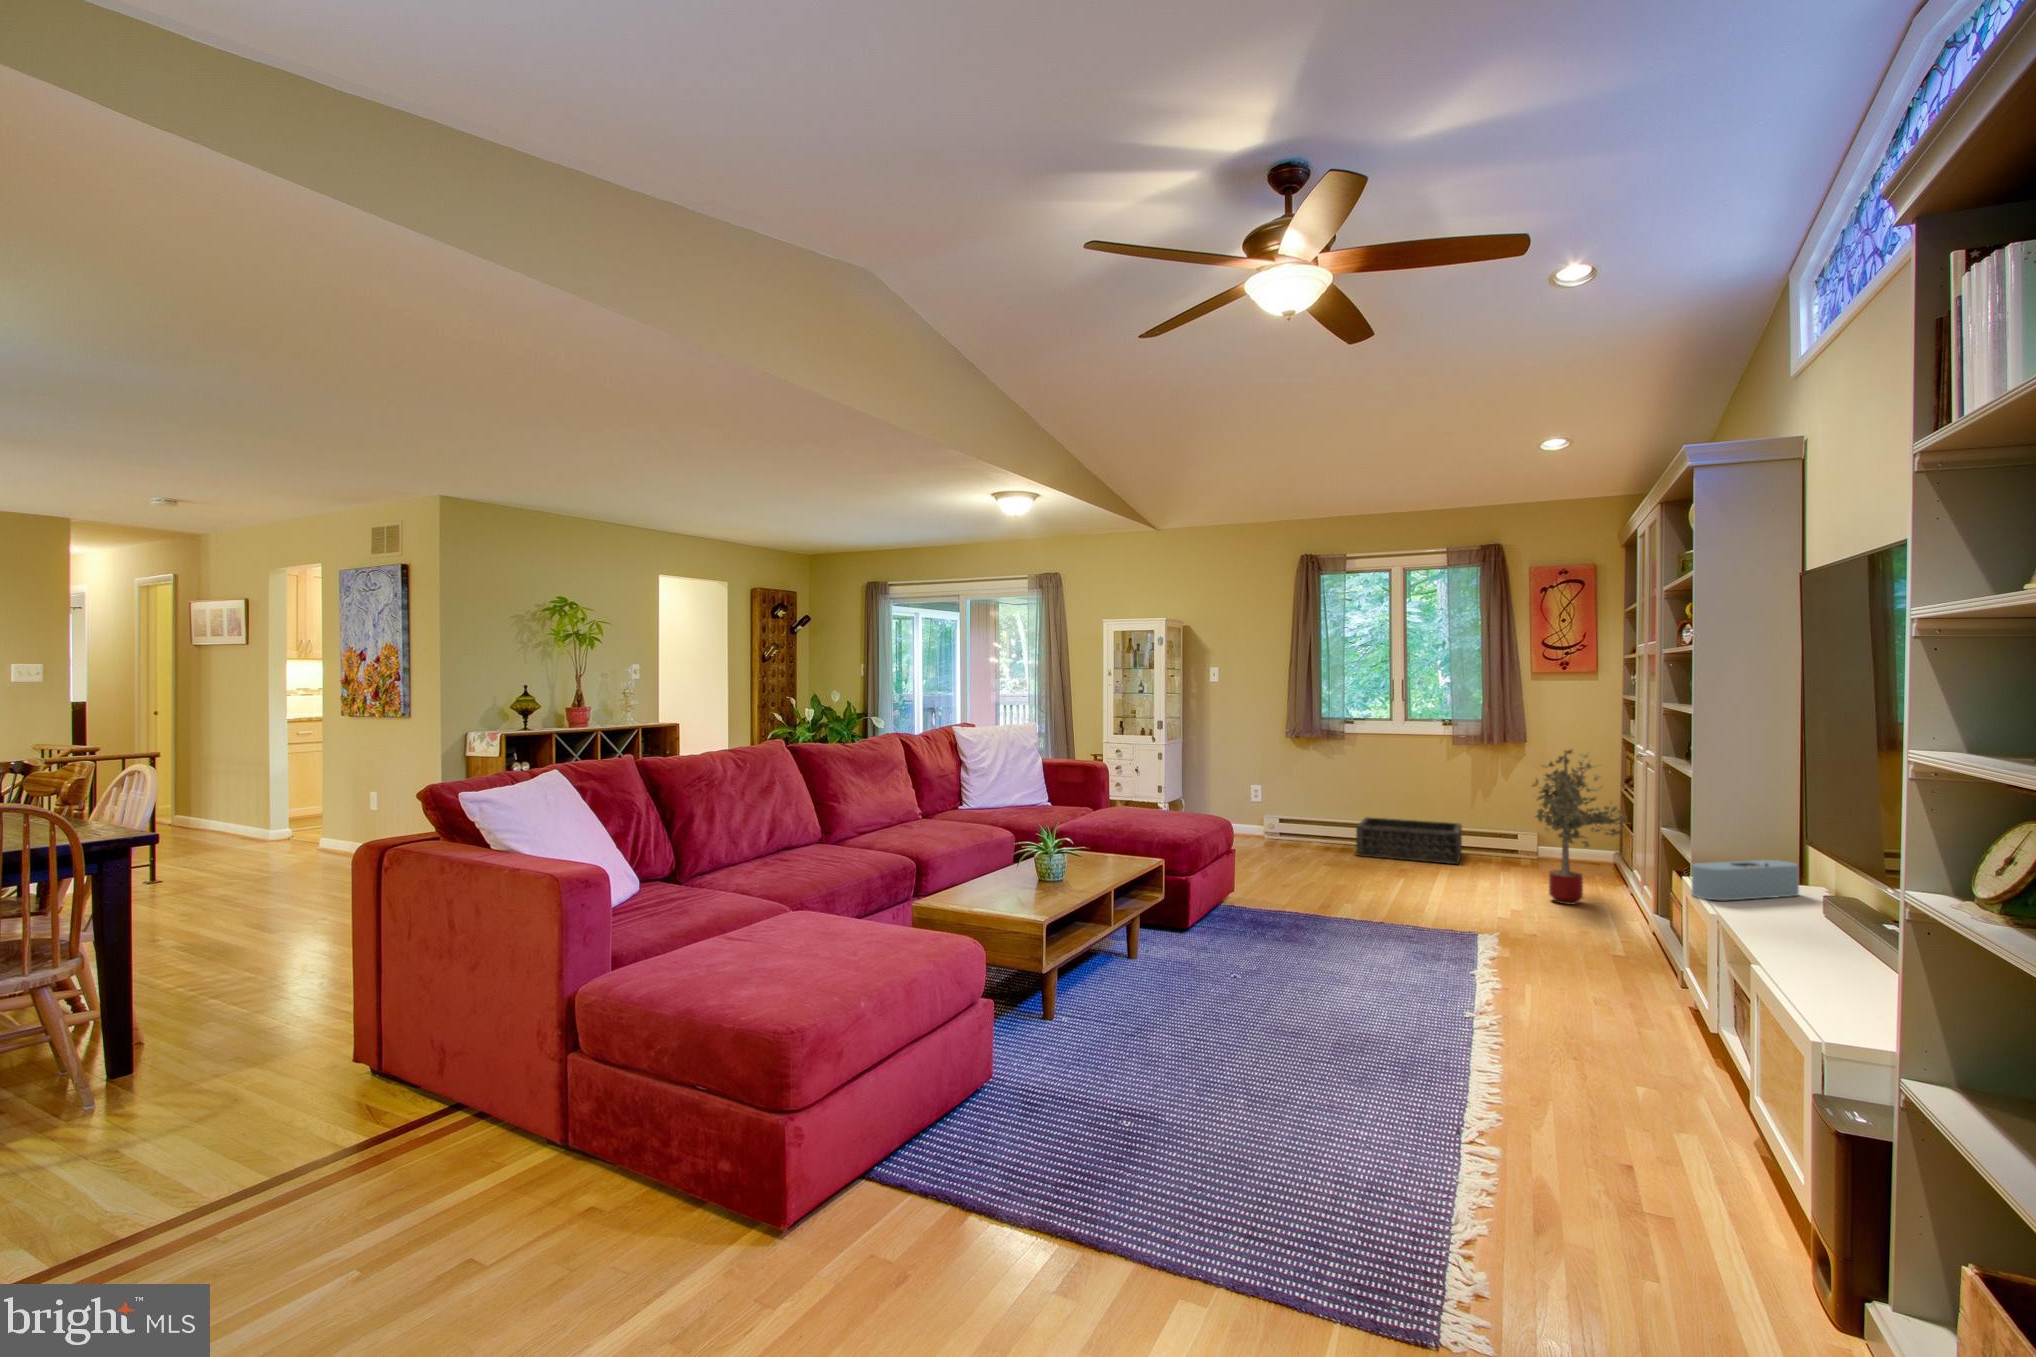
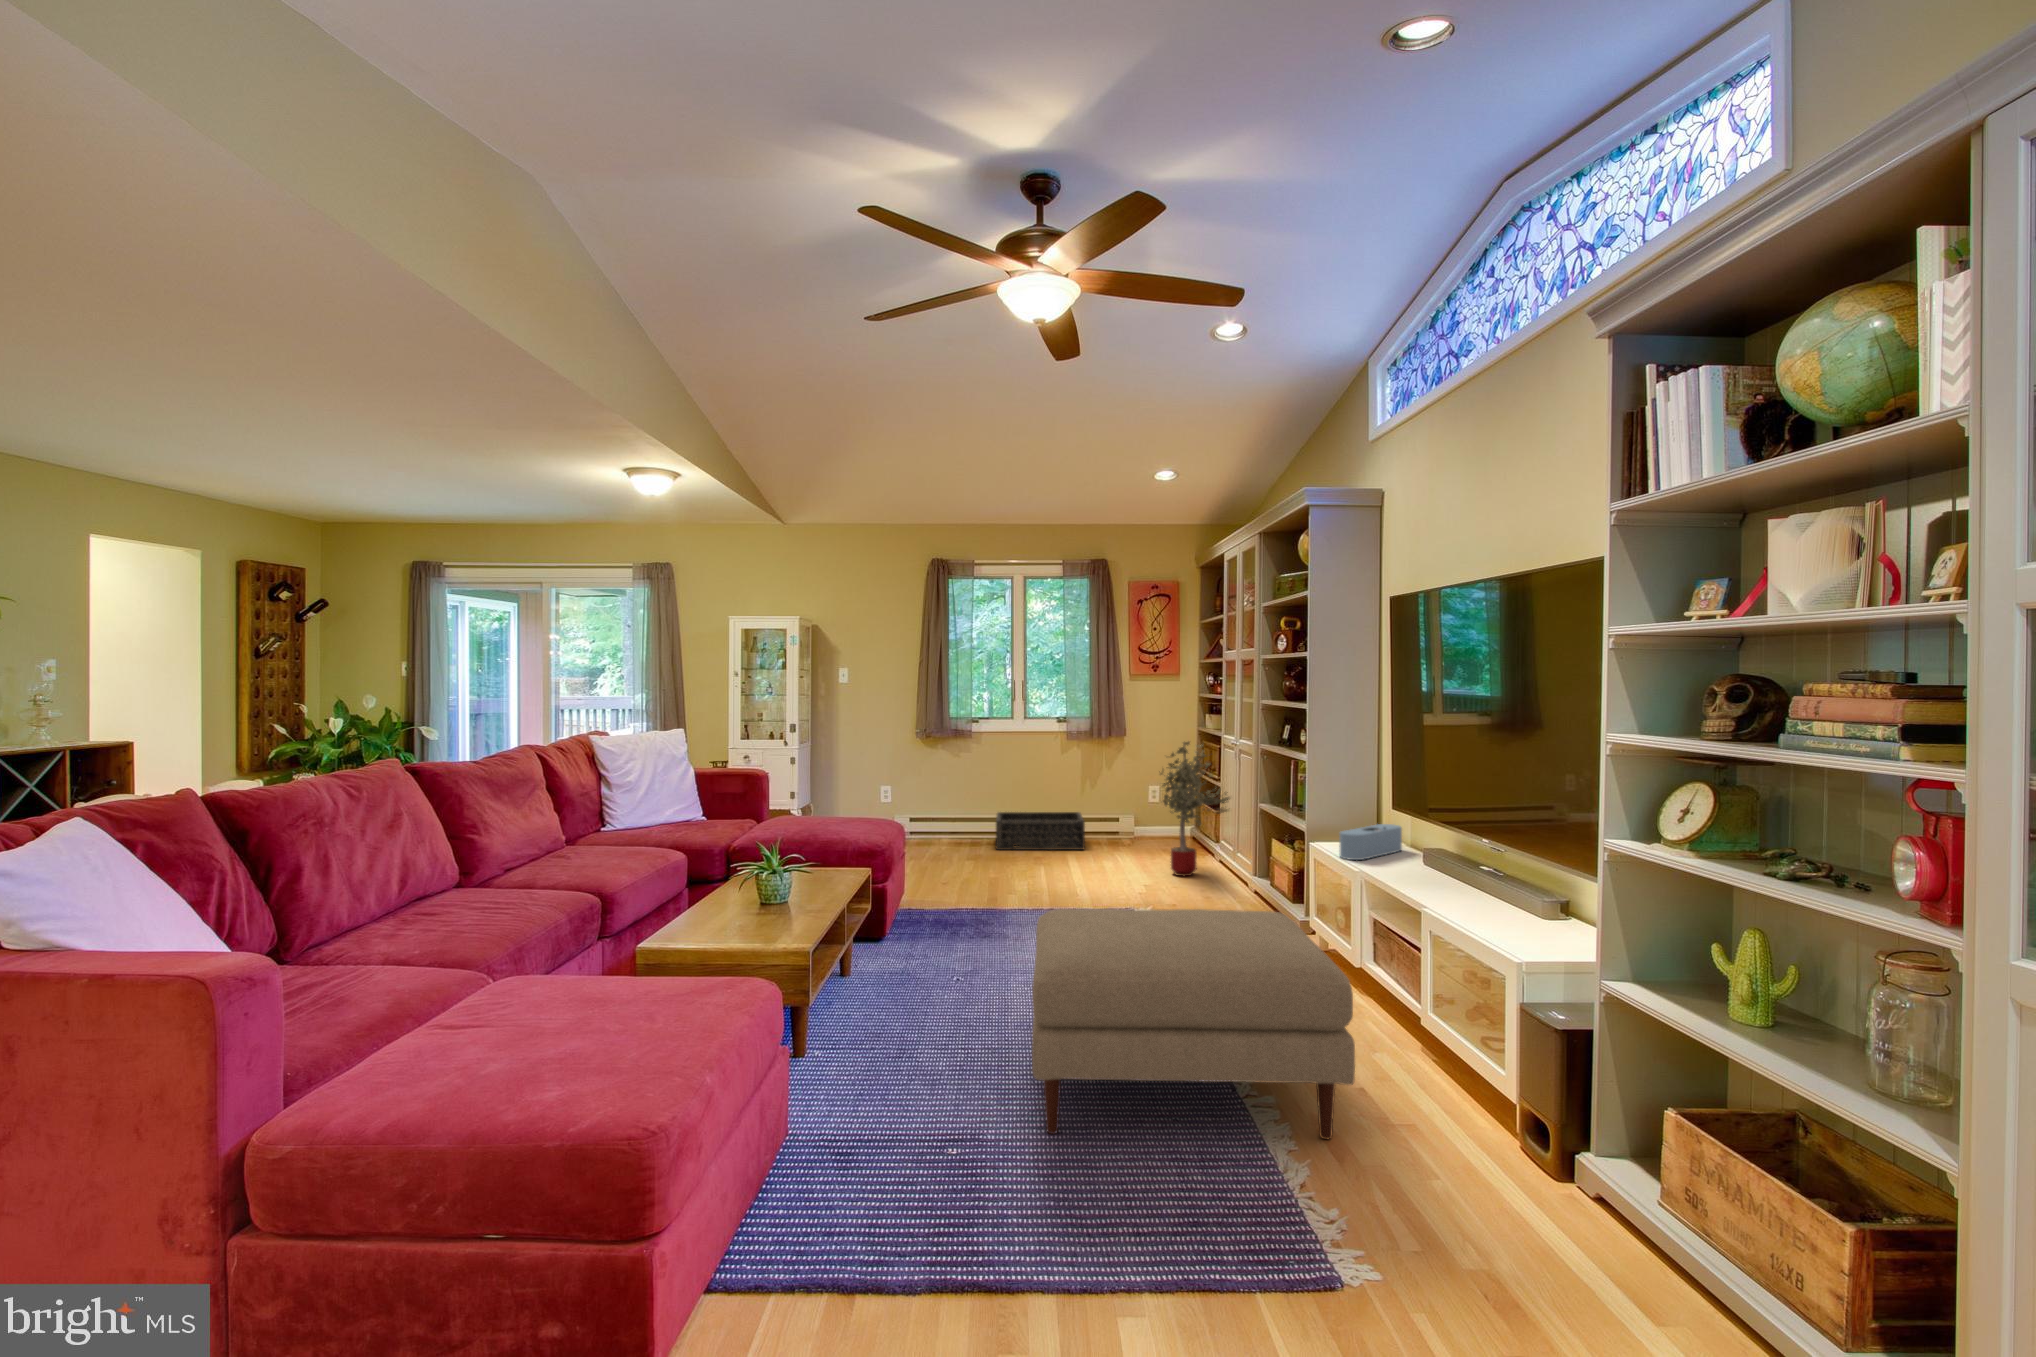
ottoman: none [1206,912,1571,1208] -> present [1032,909,1355,1139]

